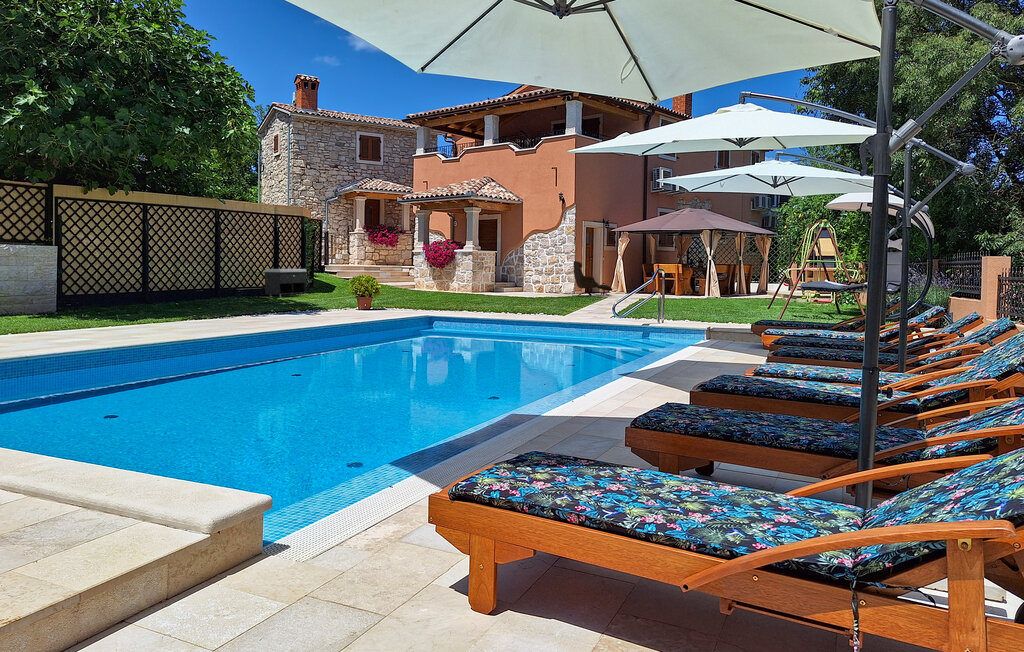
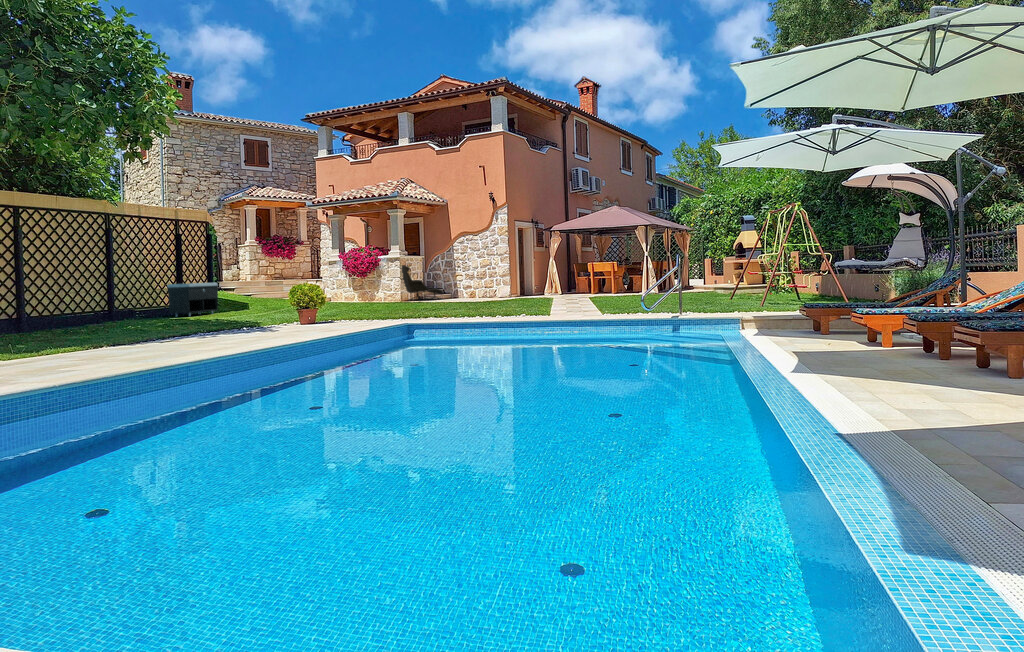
lounge chair: present [574,261,612,296] -> present [402,265,443,300]

